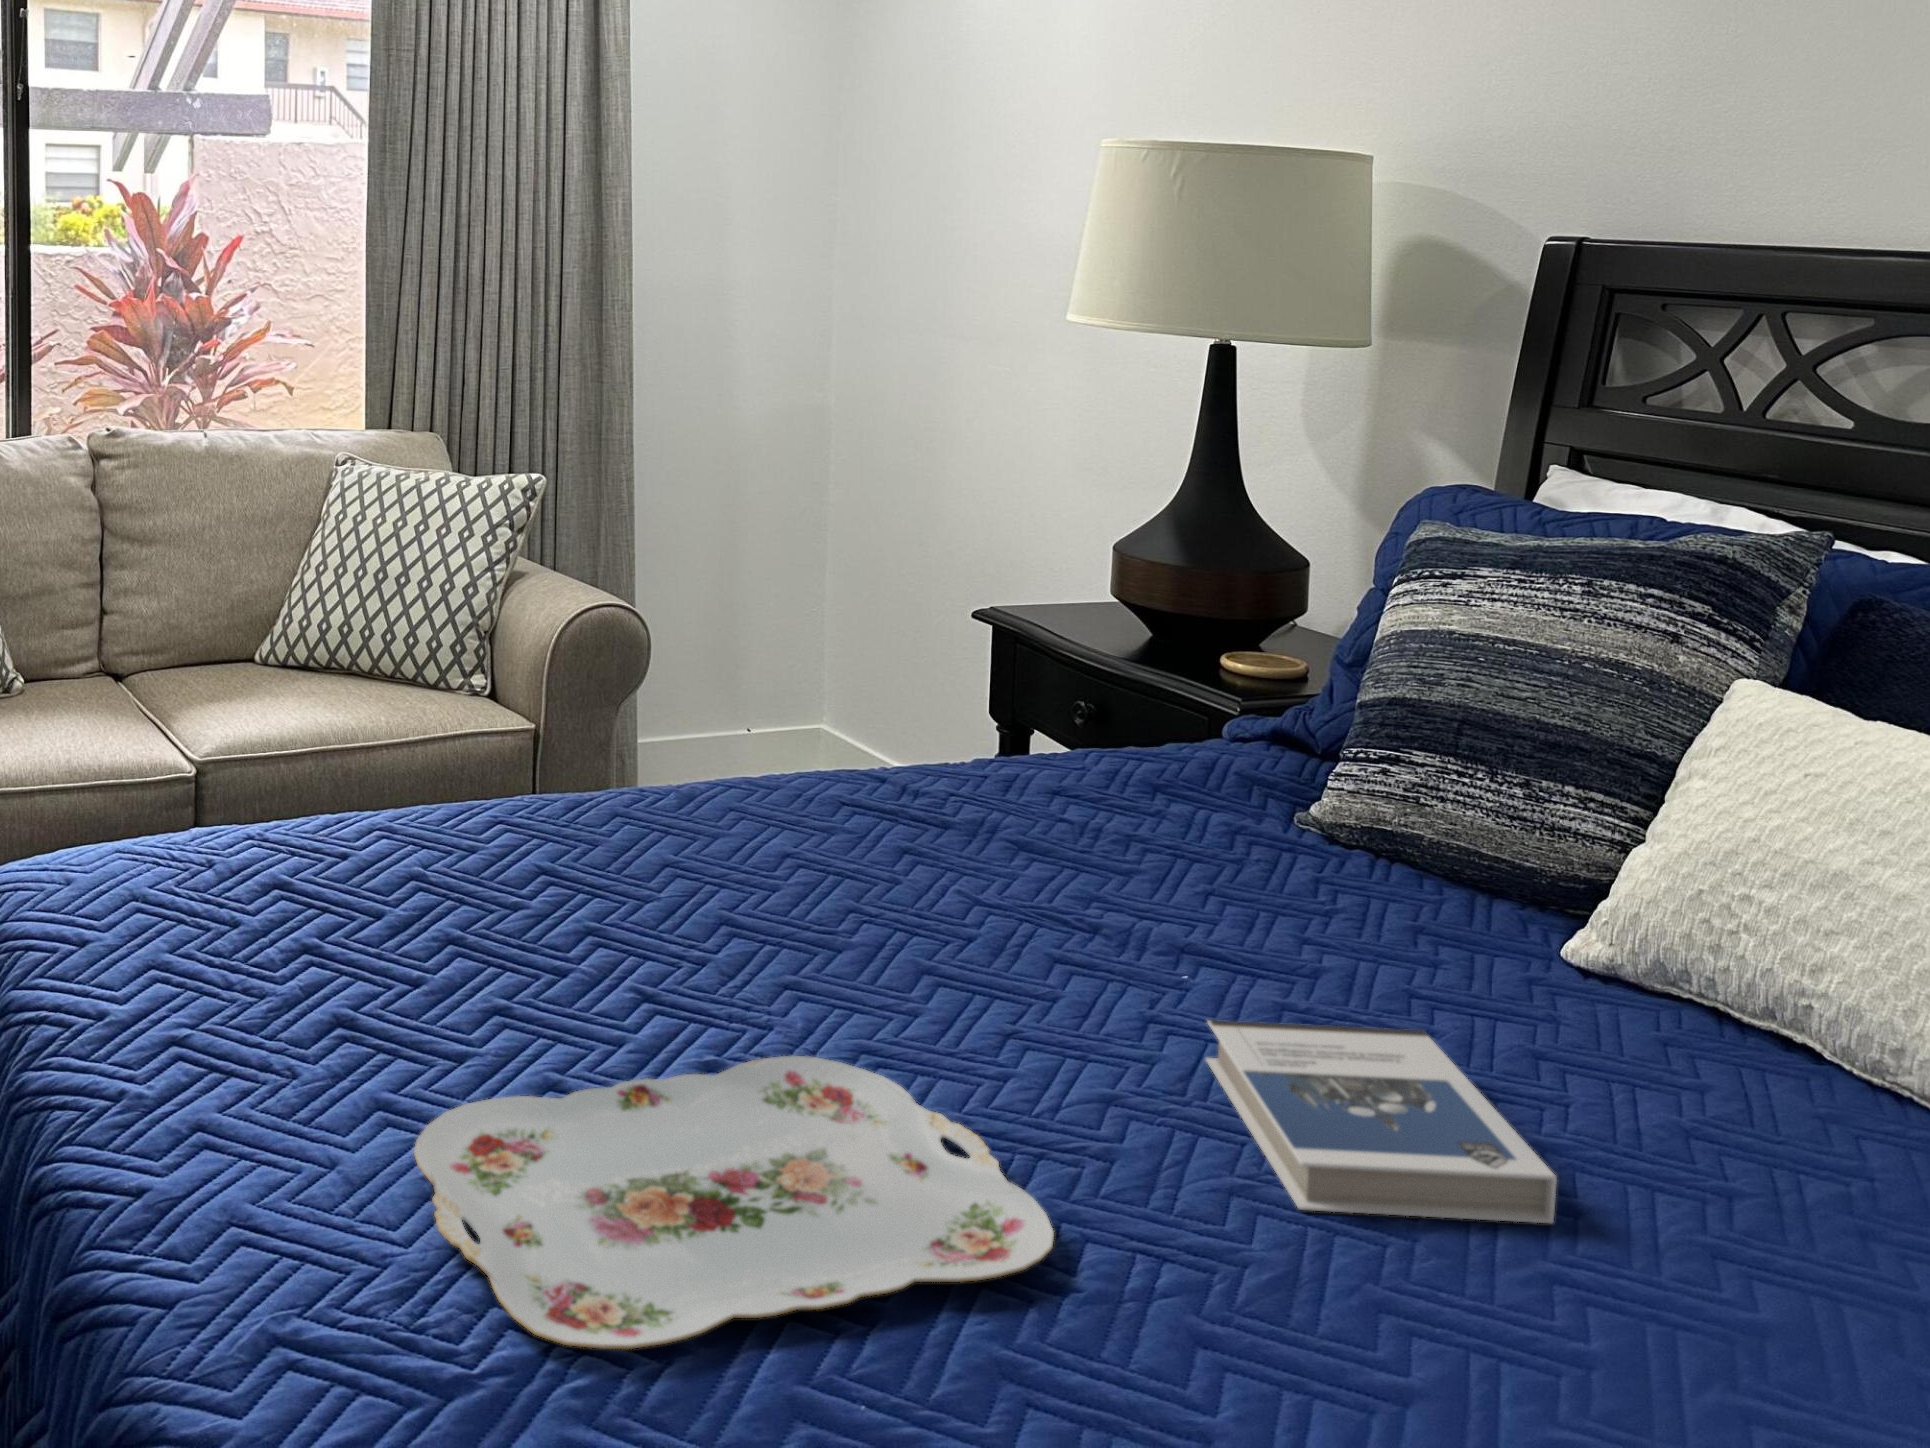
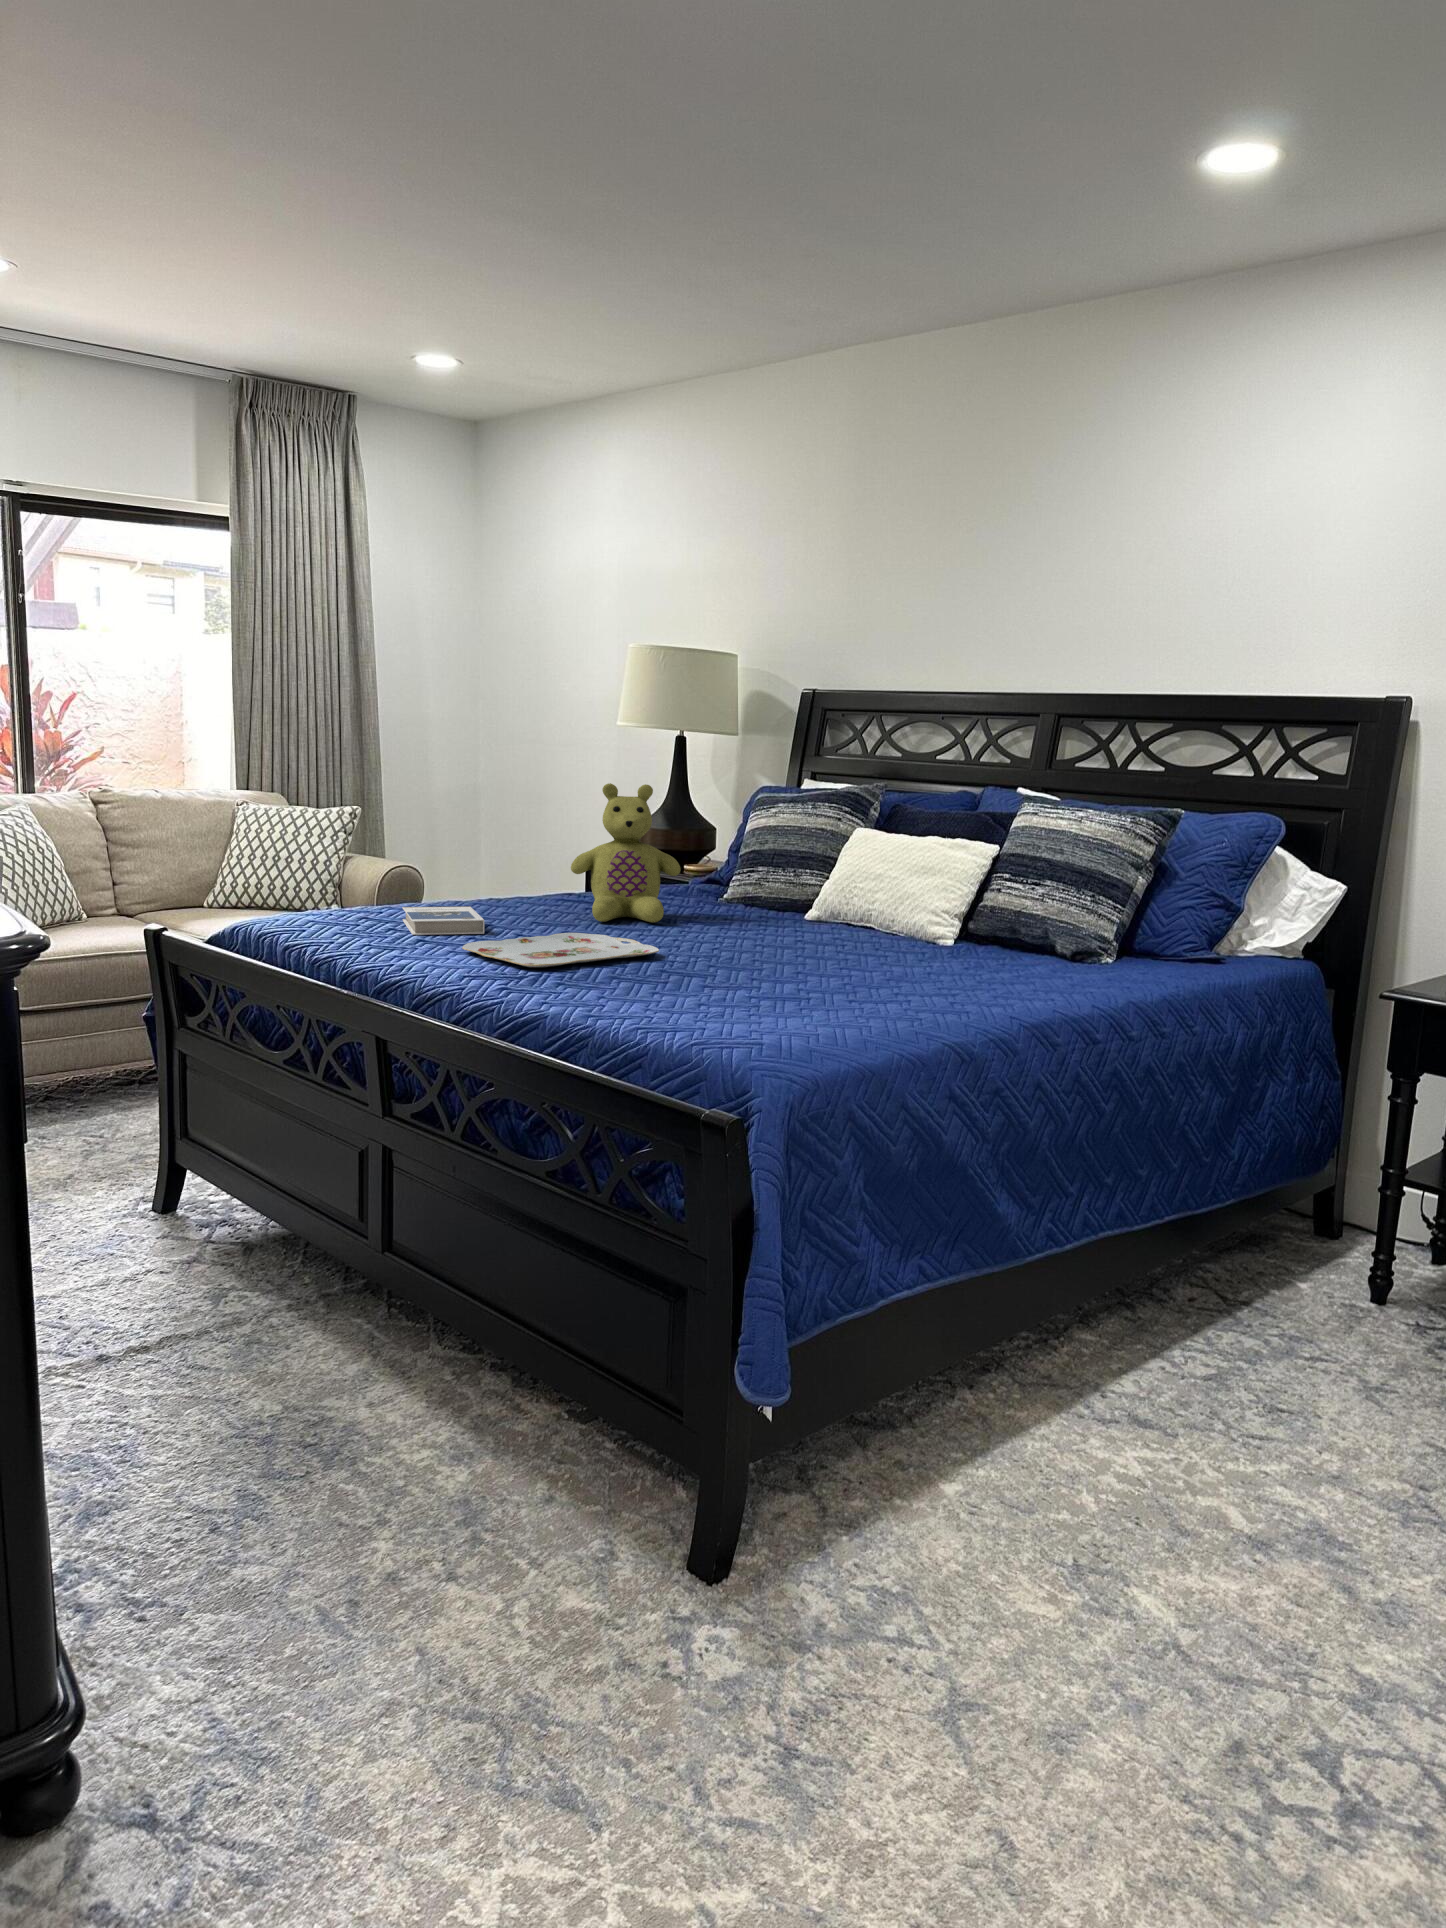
stuffed bear: none [863,548,1179,975] -> present [571,783,681,923]
hardback book: present [1206,1020,1557,1224] -> present [402,906,484,935]

